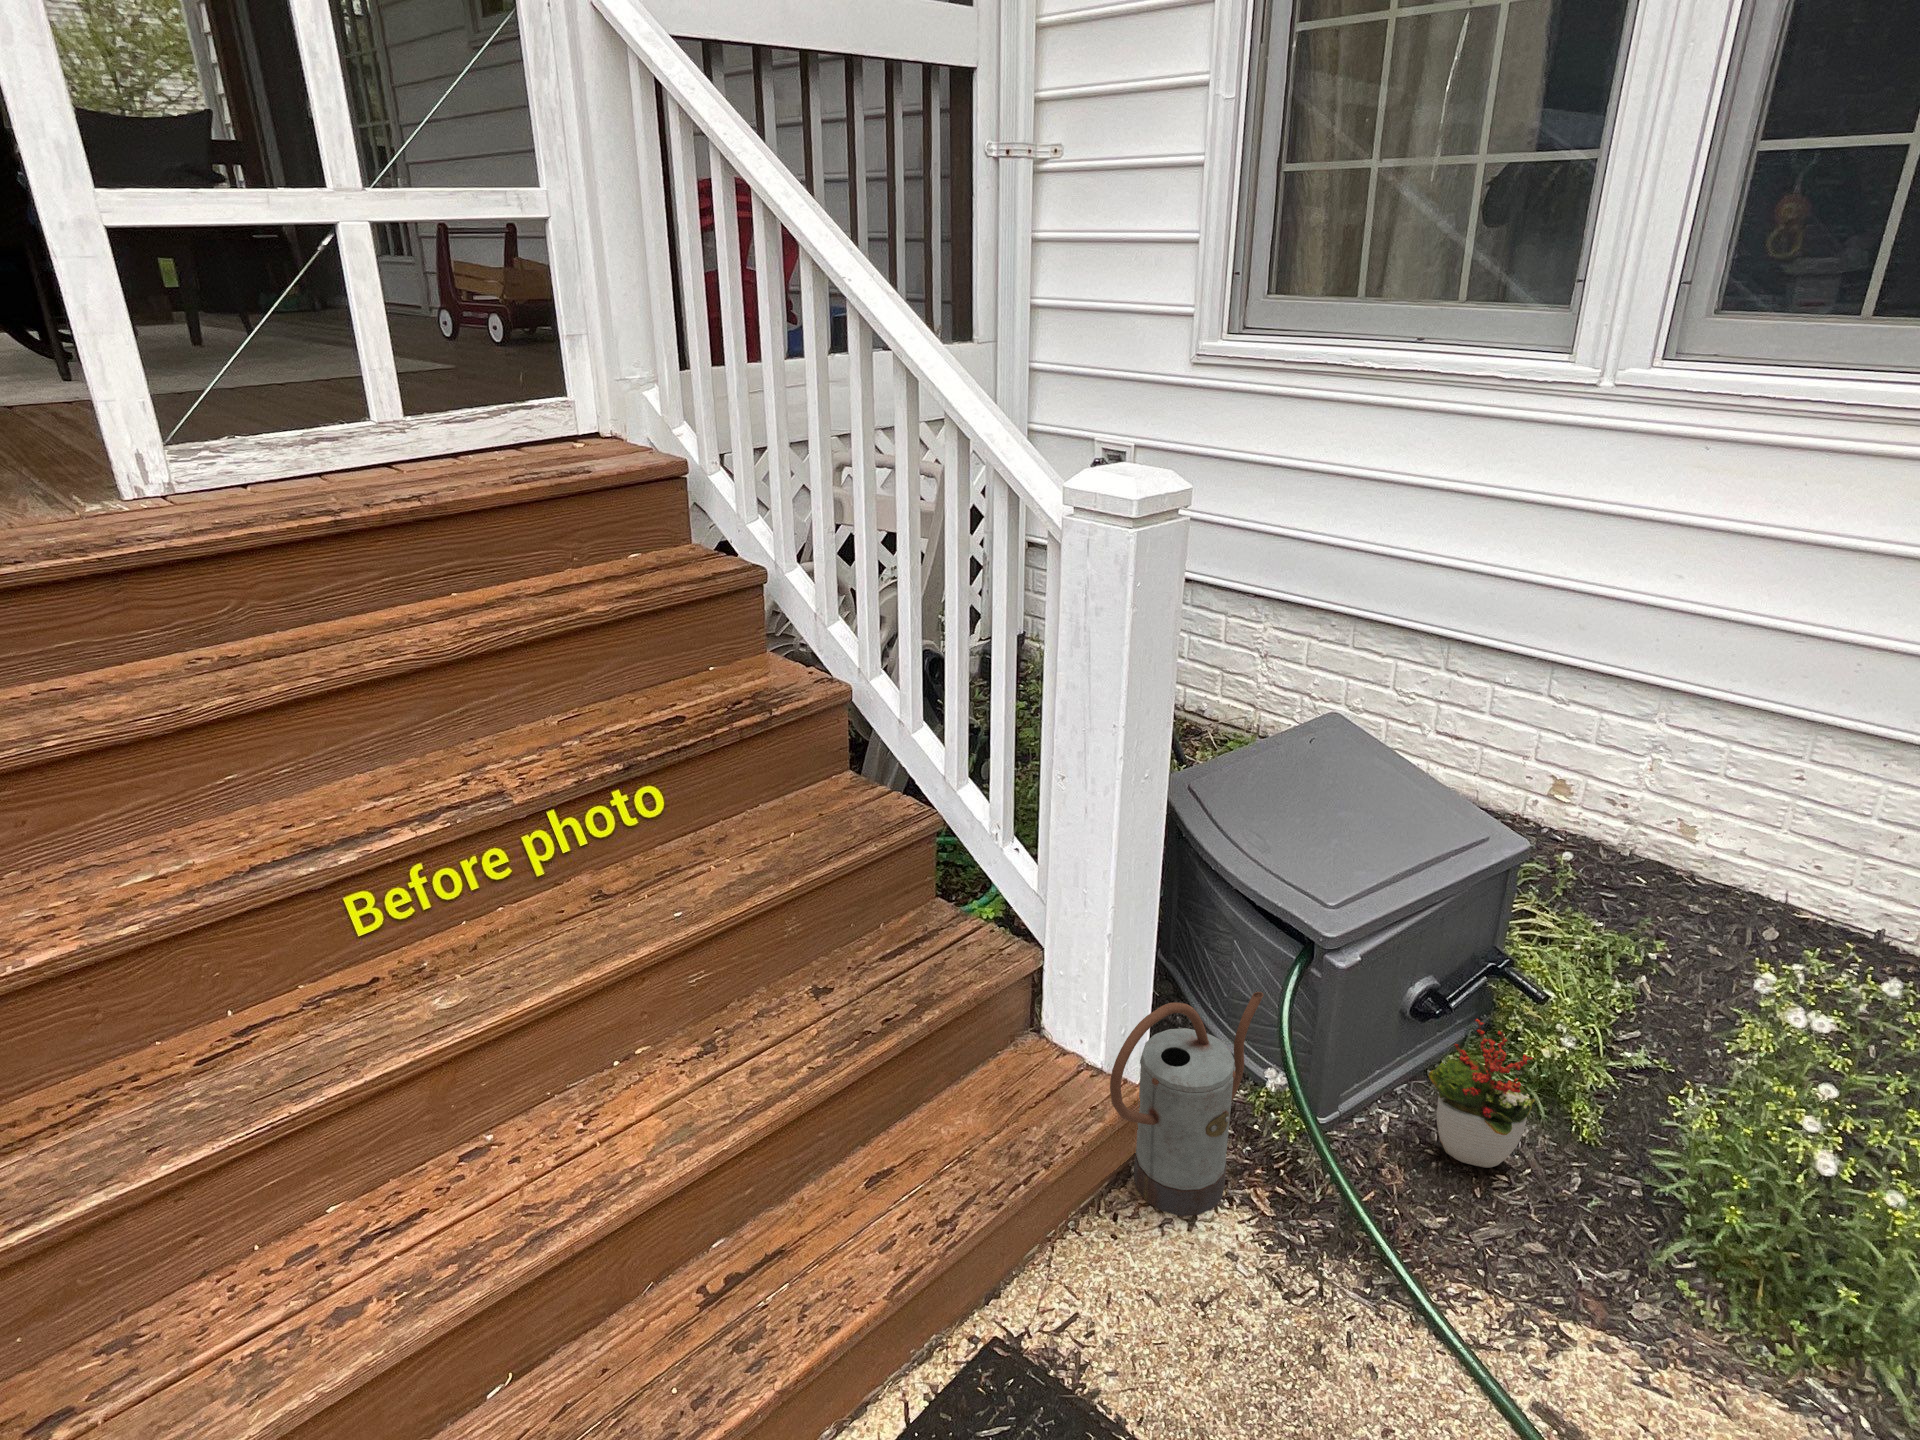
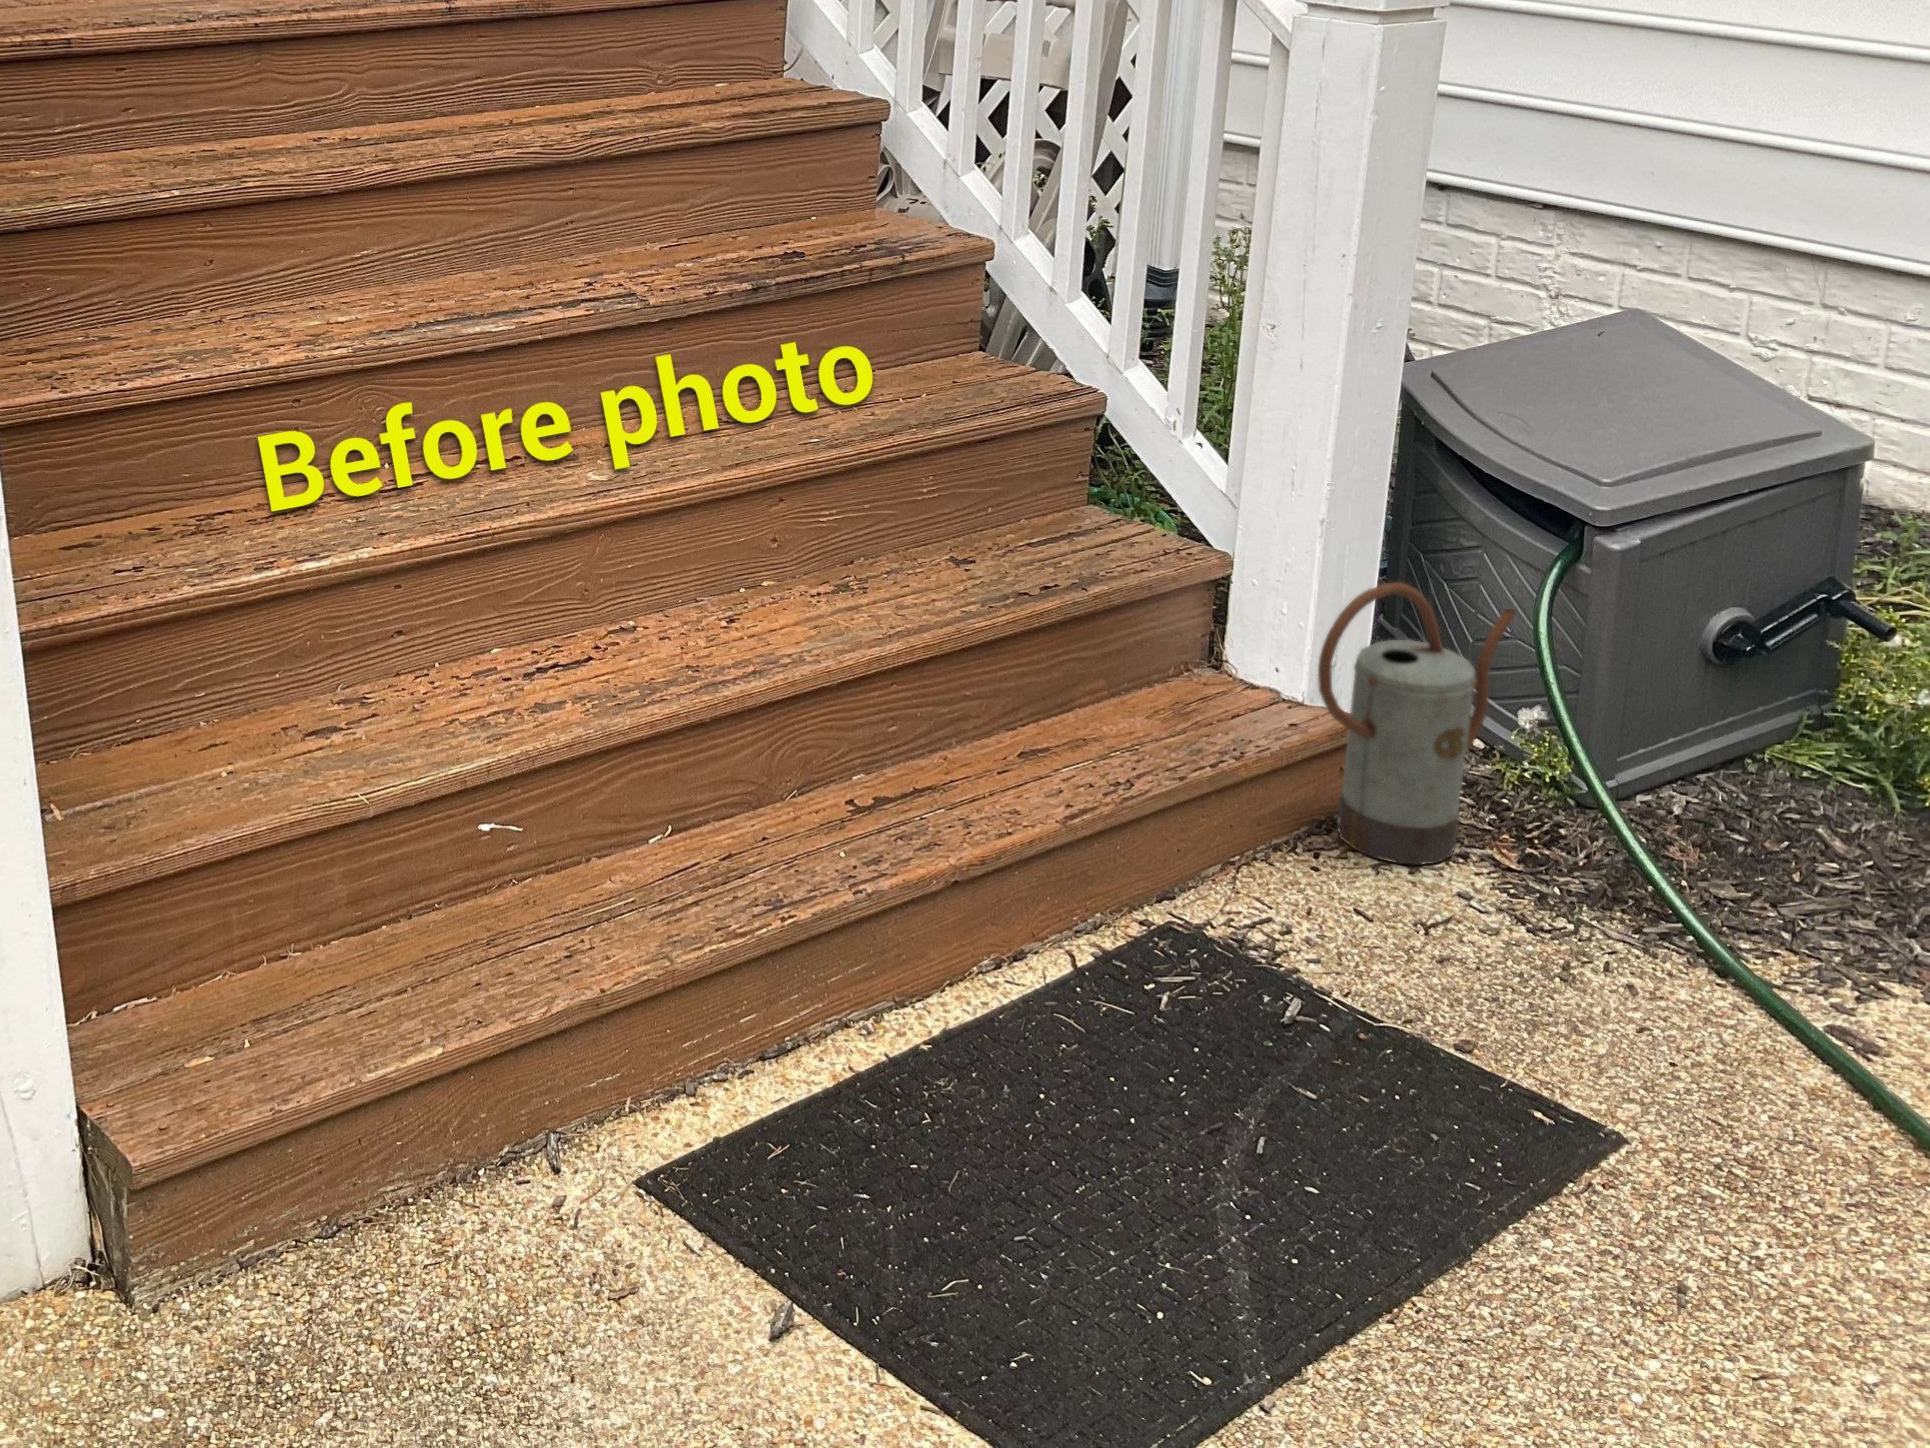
decorative plant: present [1429,1019,1535,1168] -> none [1738,665,1882,866]

